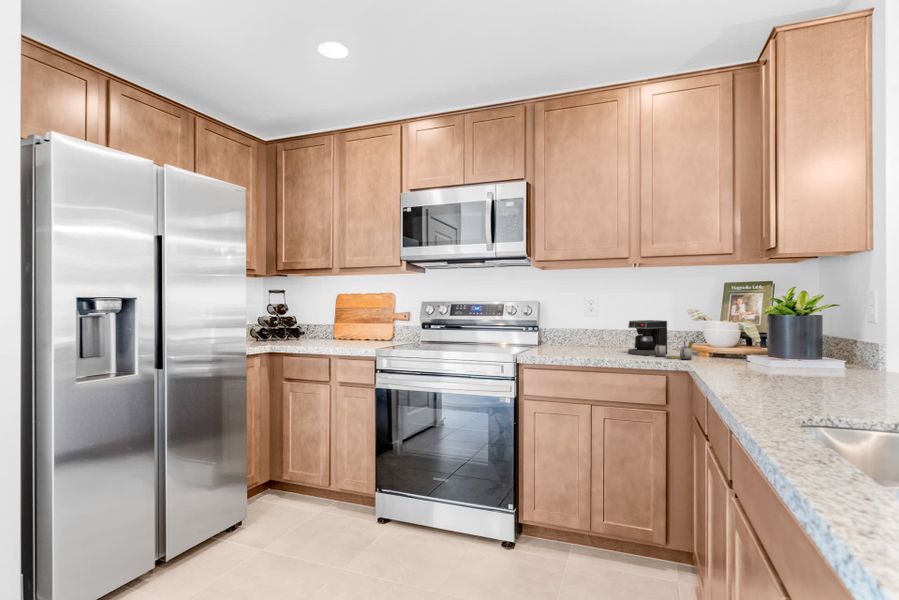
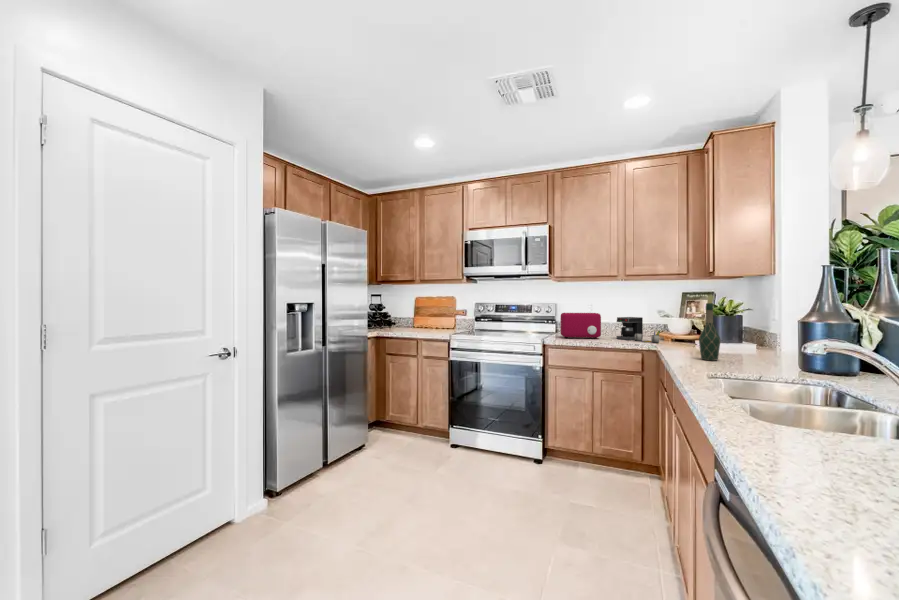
wine bottle: none [756,294,792,390] -> present [699,303,720,361]
toaster: none [545,314,605,353] -> present [560,313,601,339]

